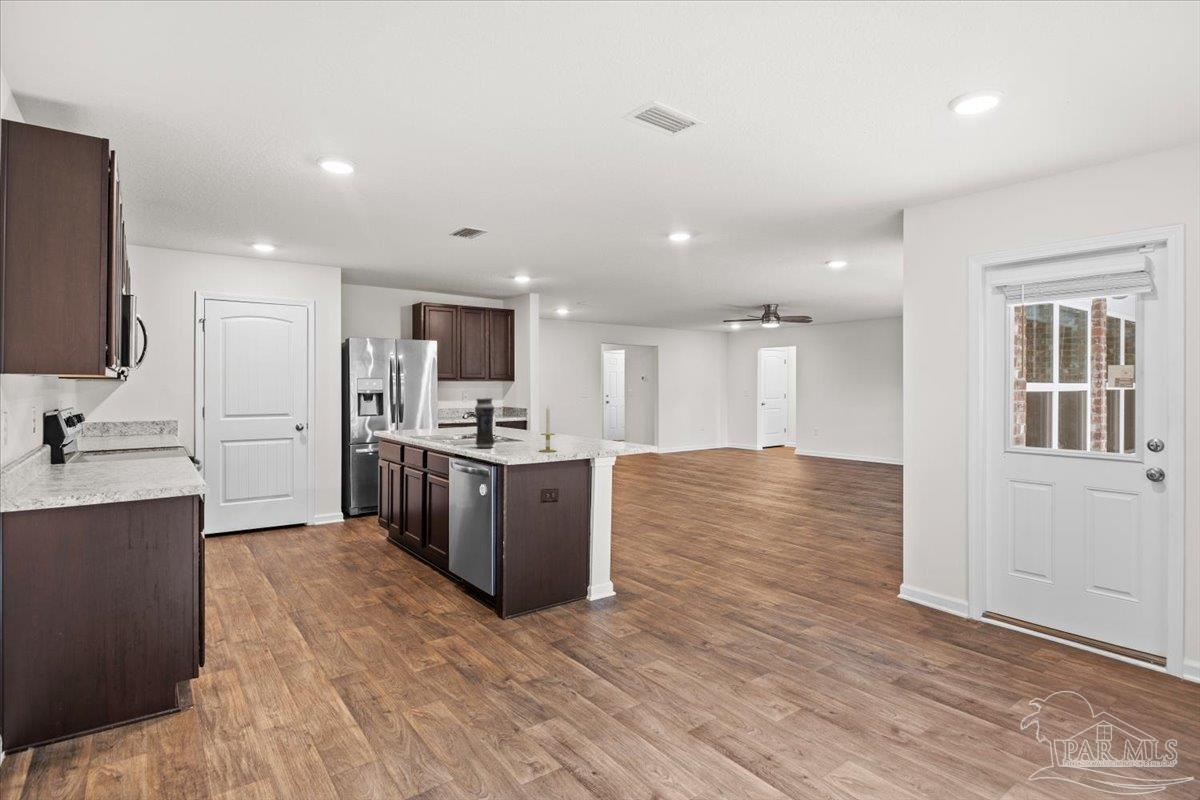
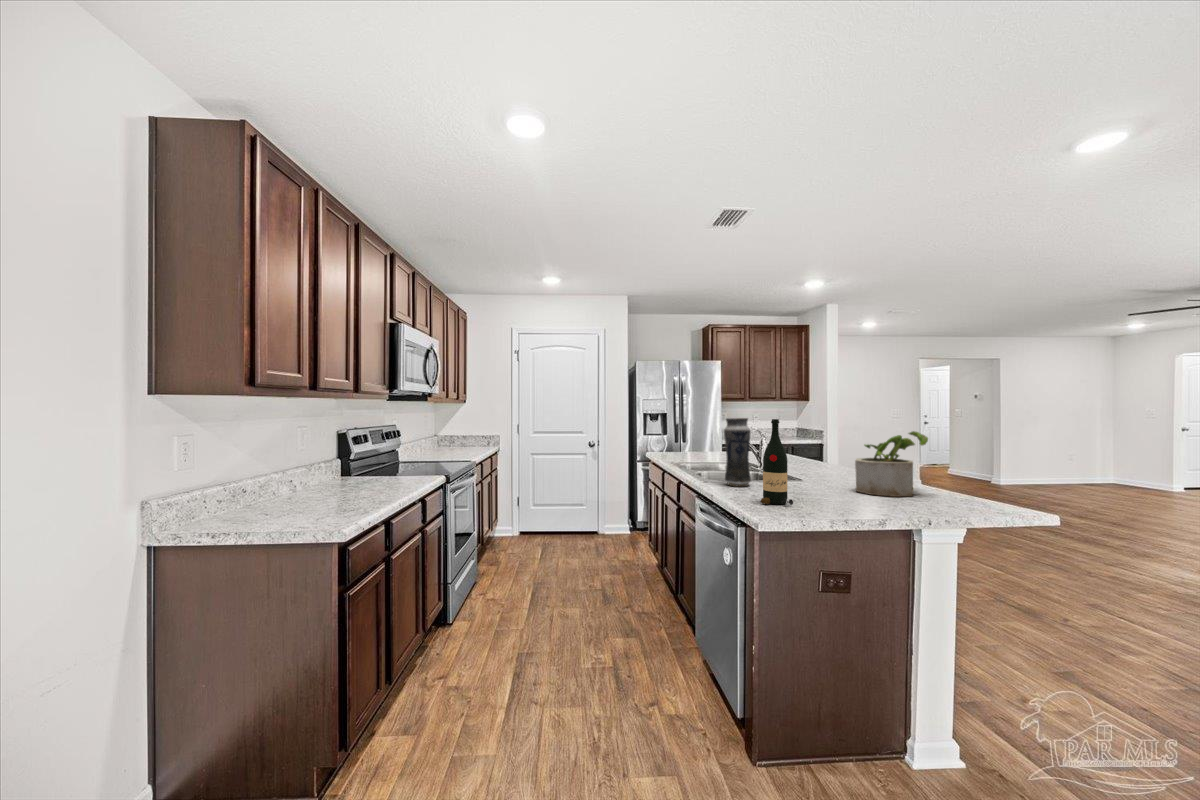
wine bottle: none [509,399,529,454] -> present [761,419,793,505]
candle: present [539,406,556,452] -> none [815,427,845,504]
potted plant: none [561,406,601,447] -> present [855,431,928,497]

